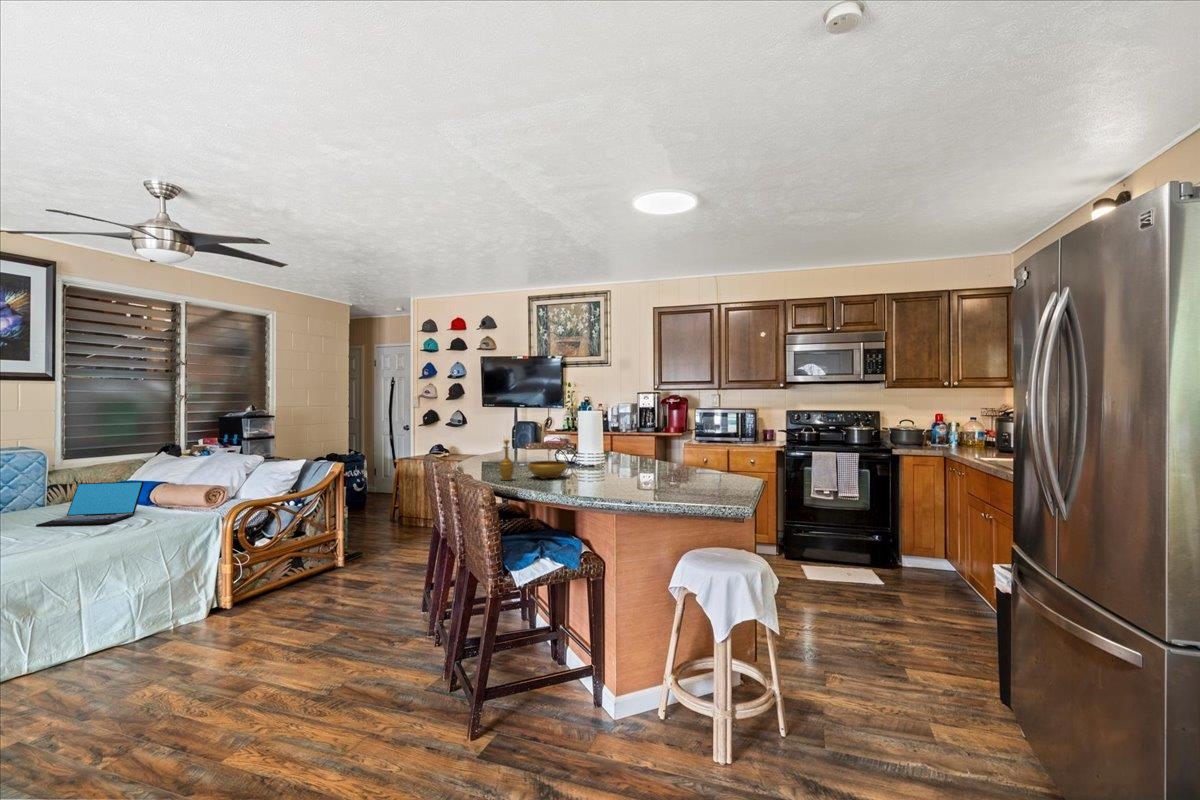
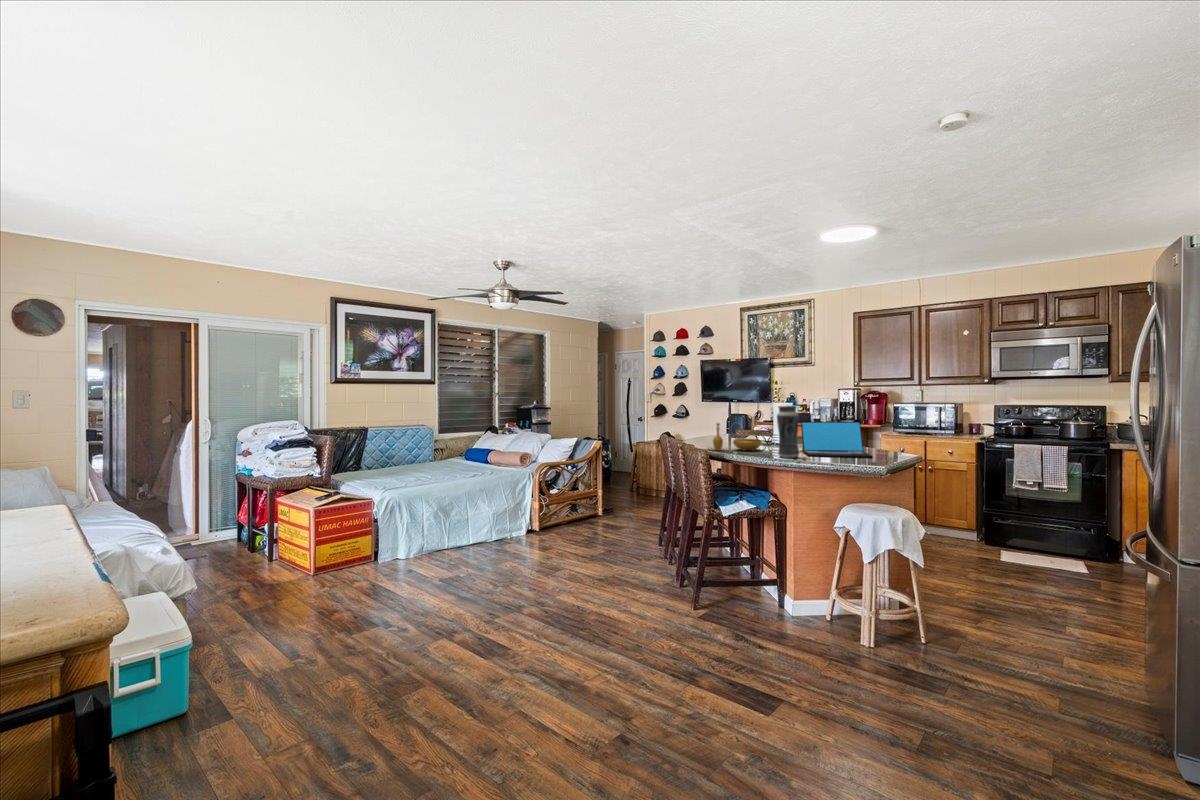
vase: none [592,415,623,491] -> present [777,406,799,458]
laptop: present [36,482,144,526] -> present [801,422,873,458]

